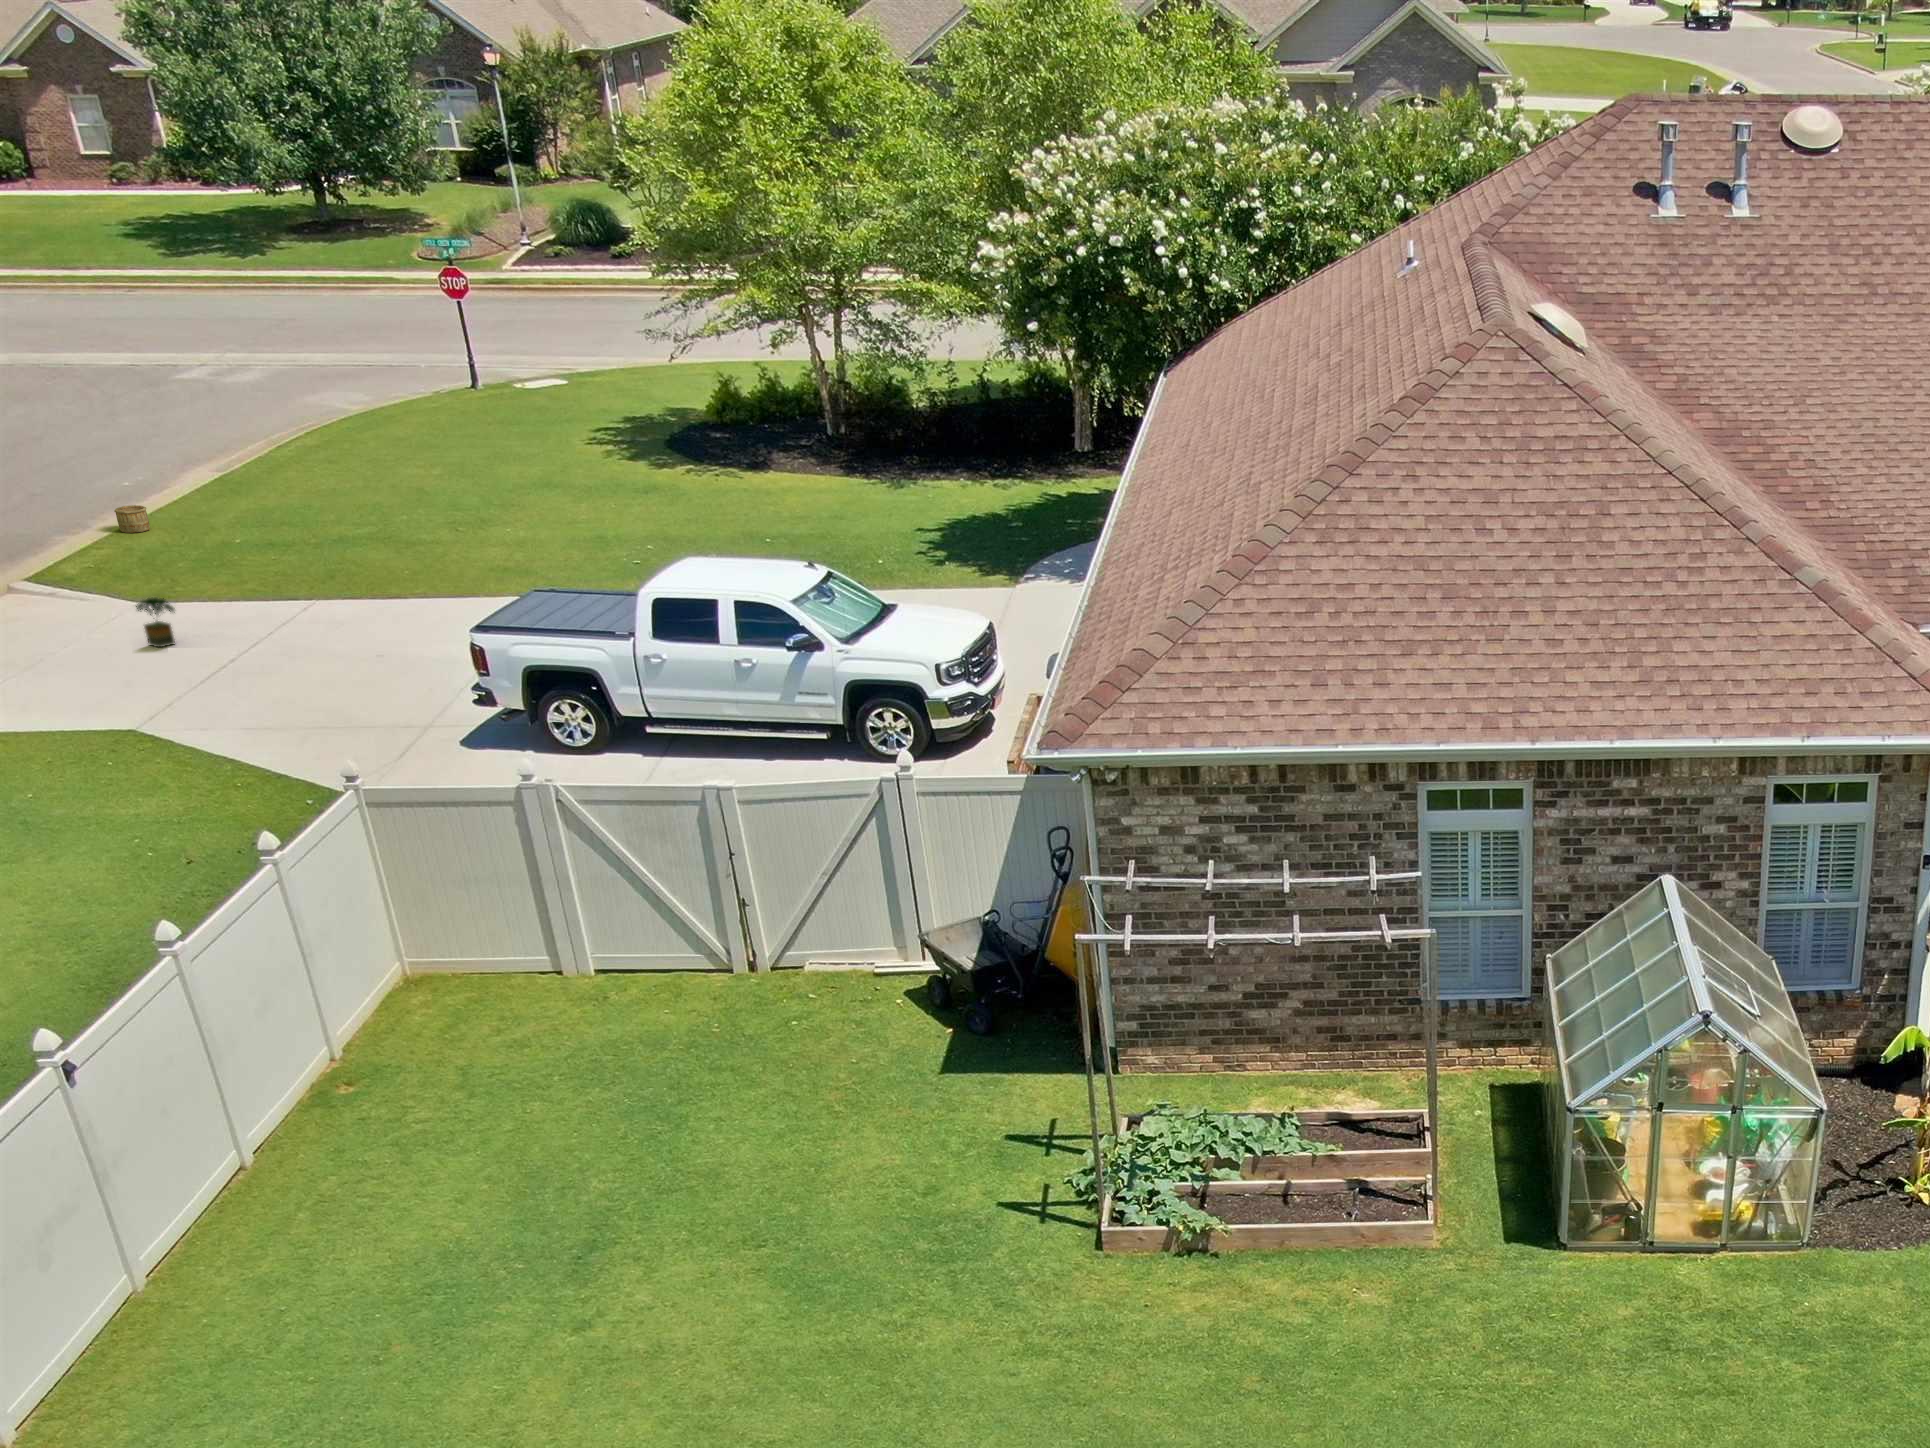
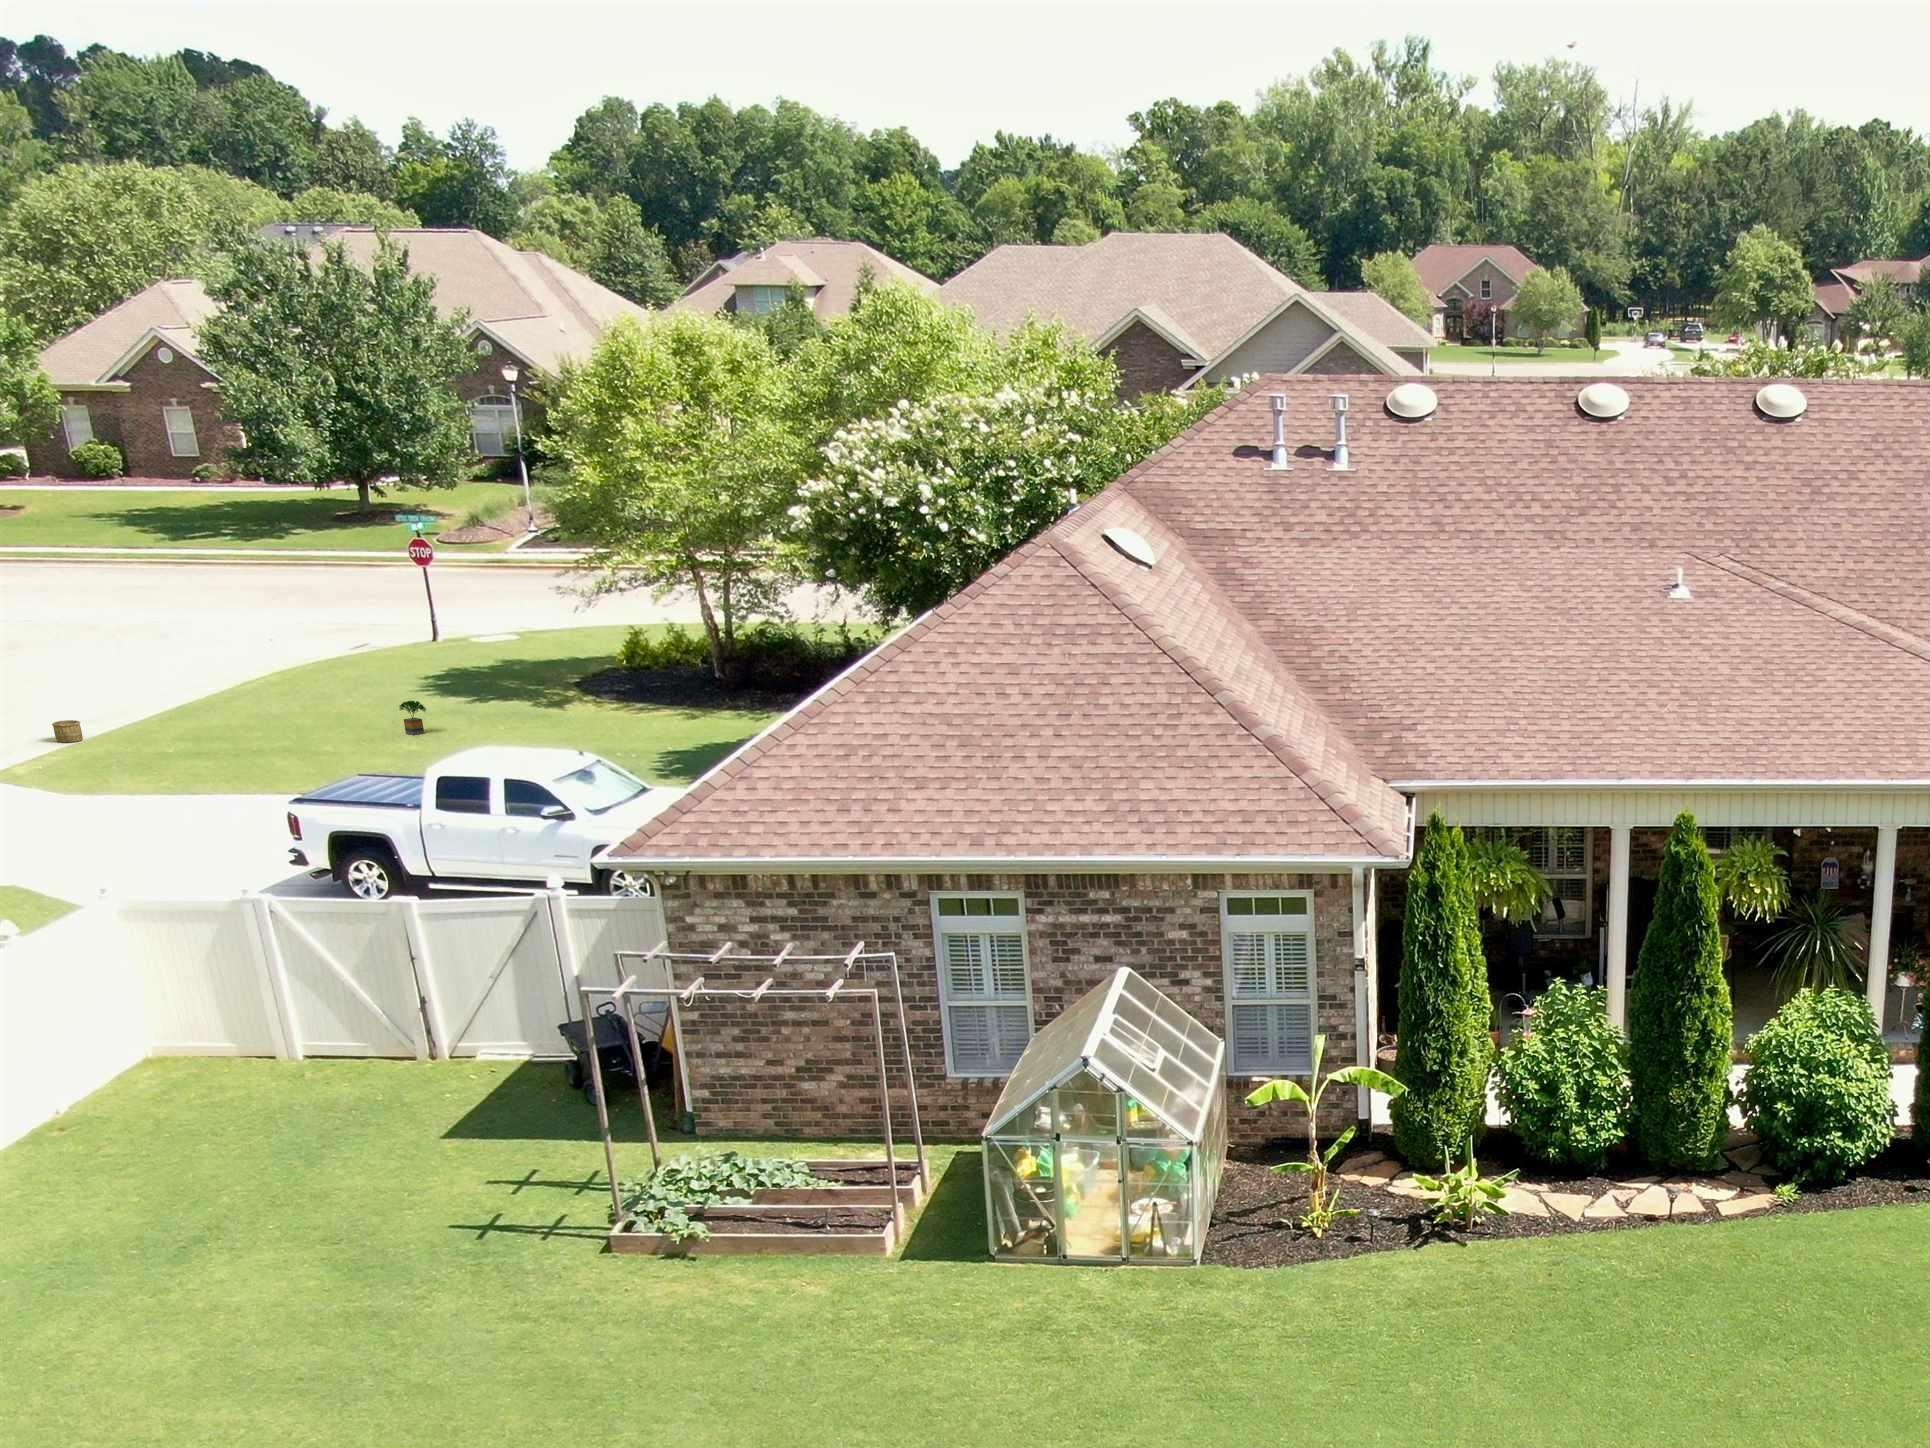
potted tree: present [136,597,175,647] -> present [399,701,426,735]

